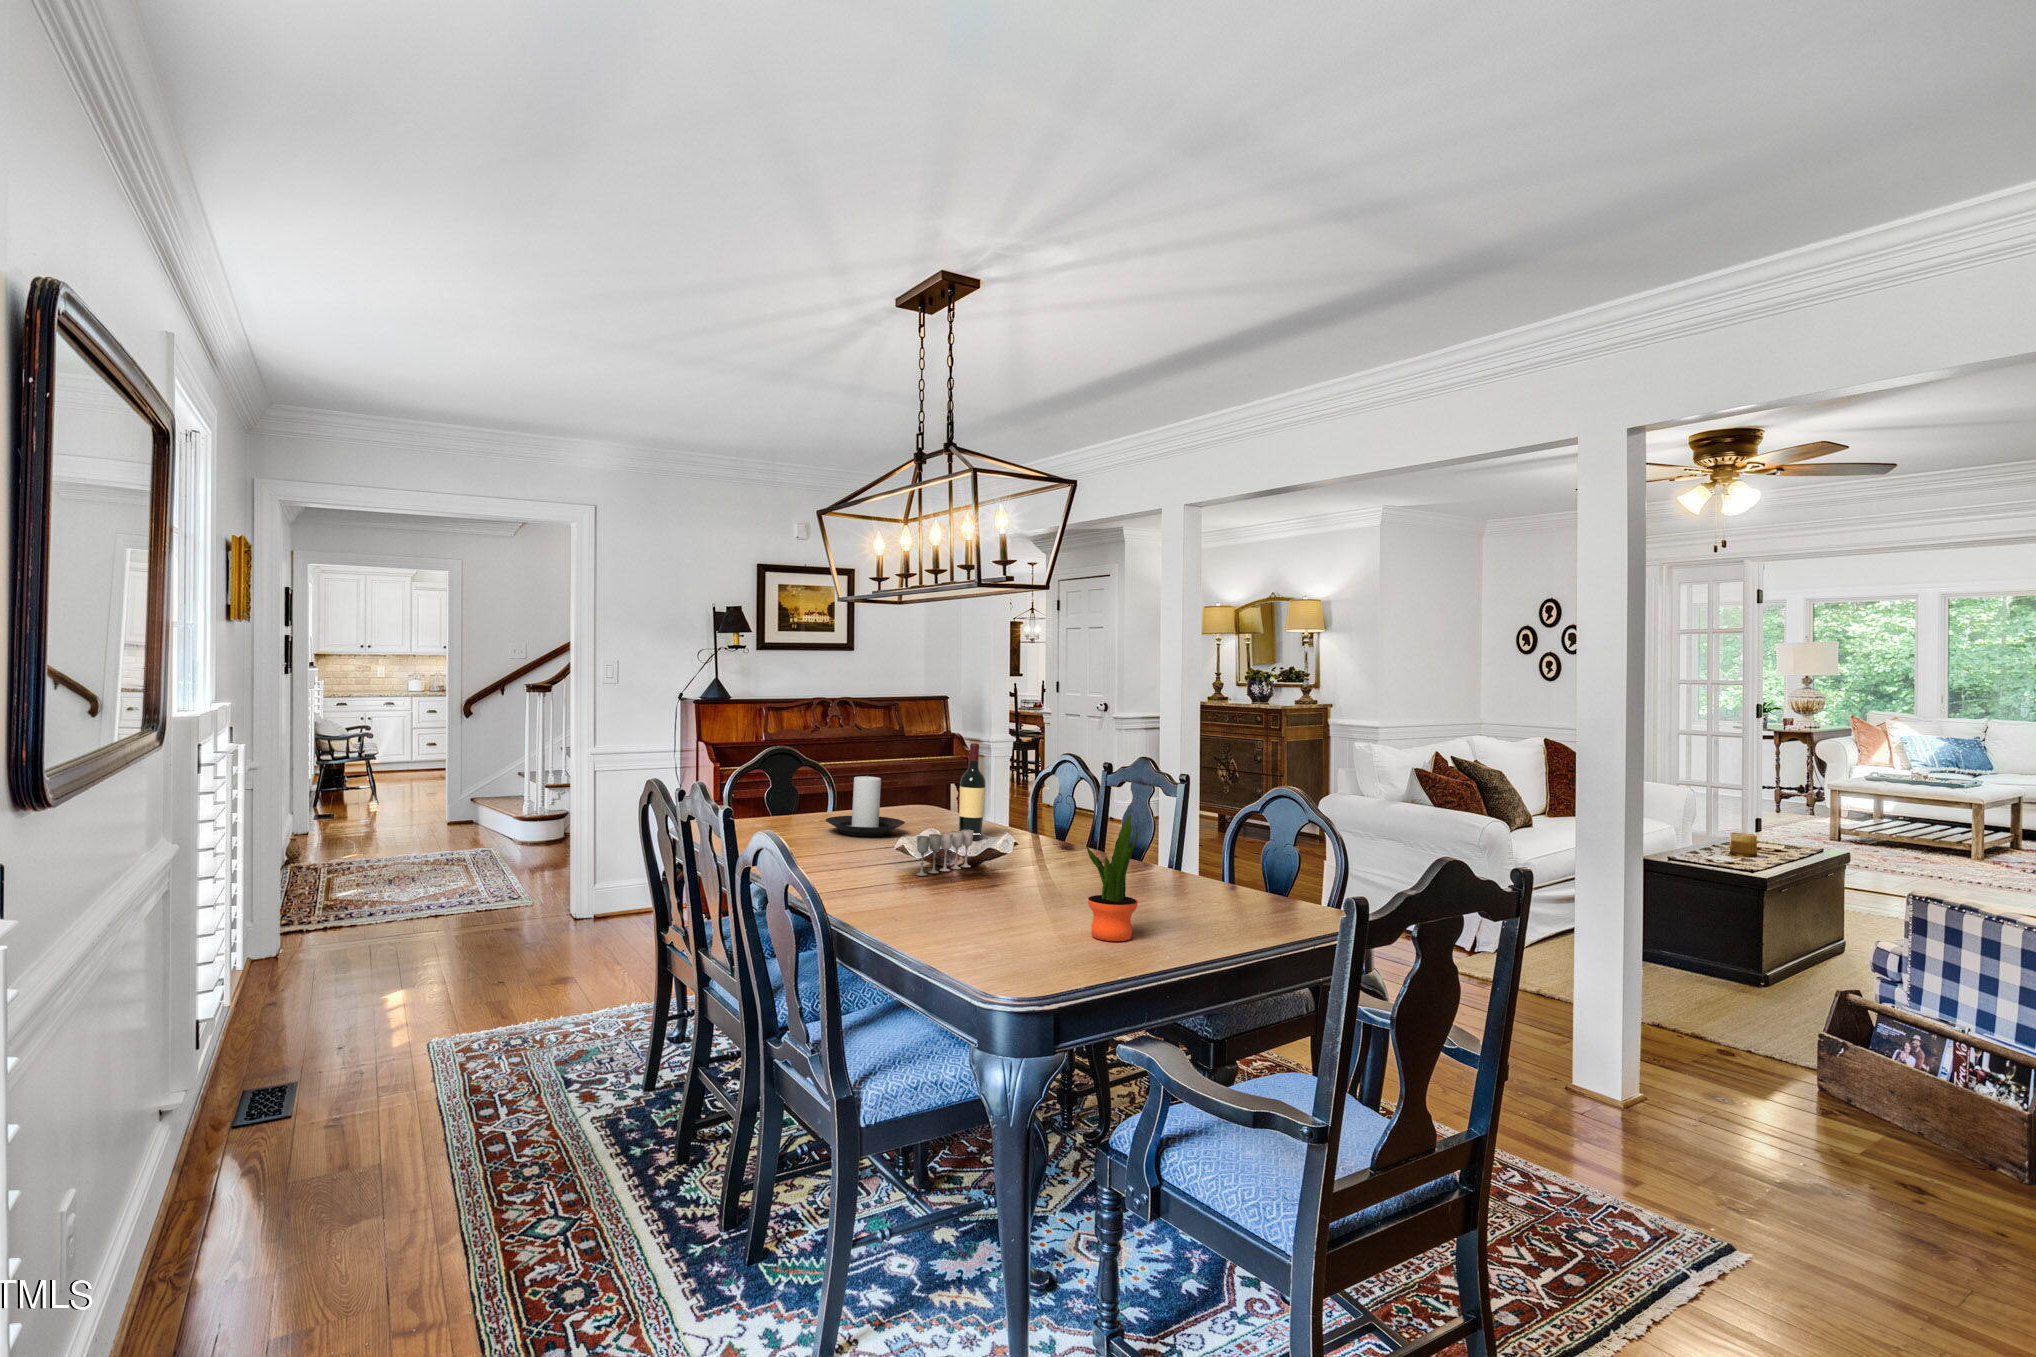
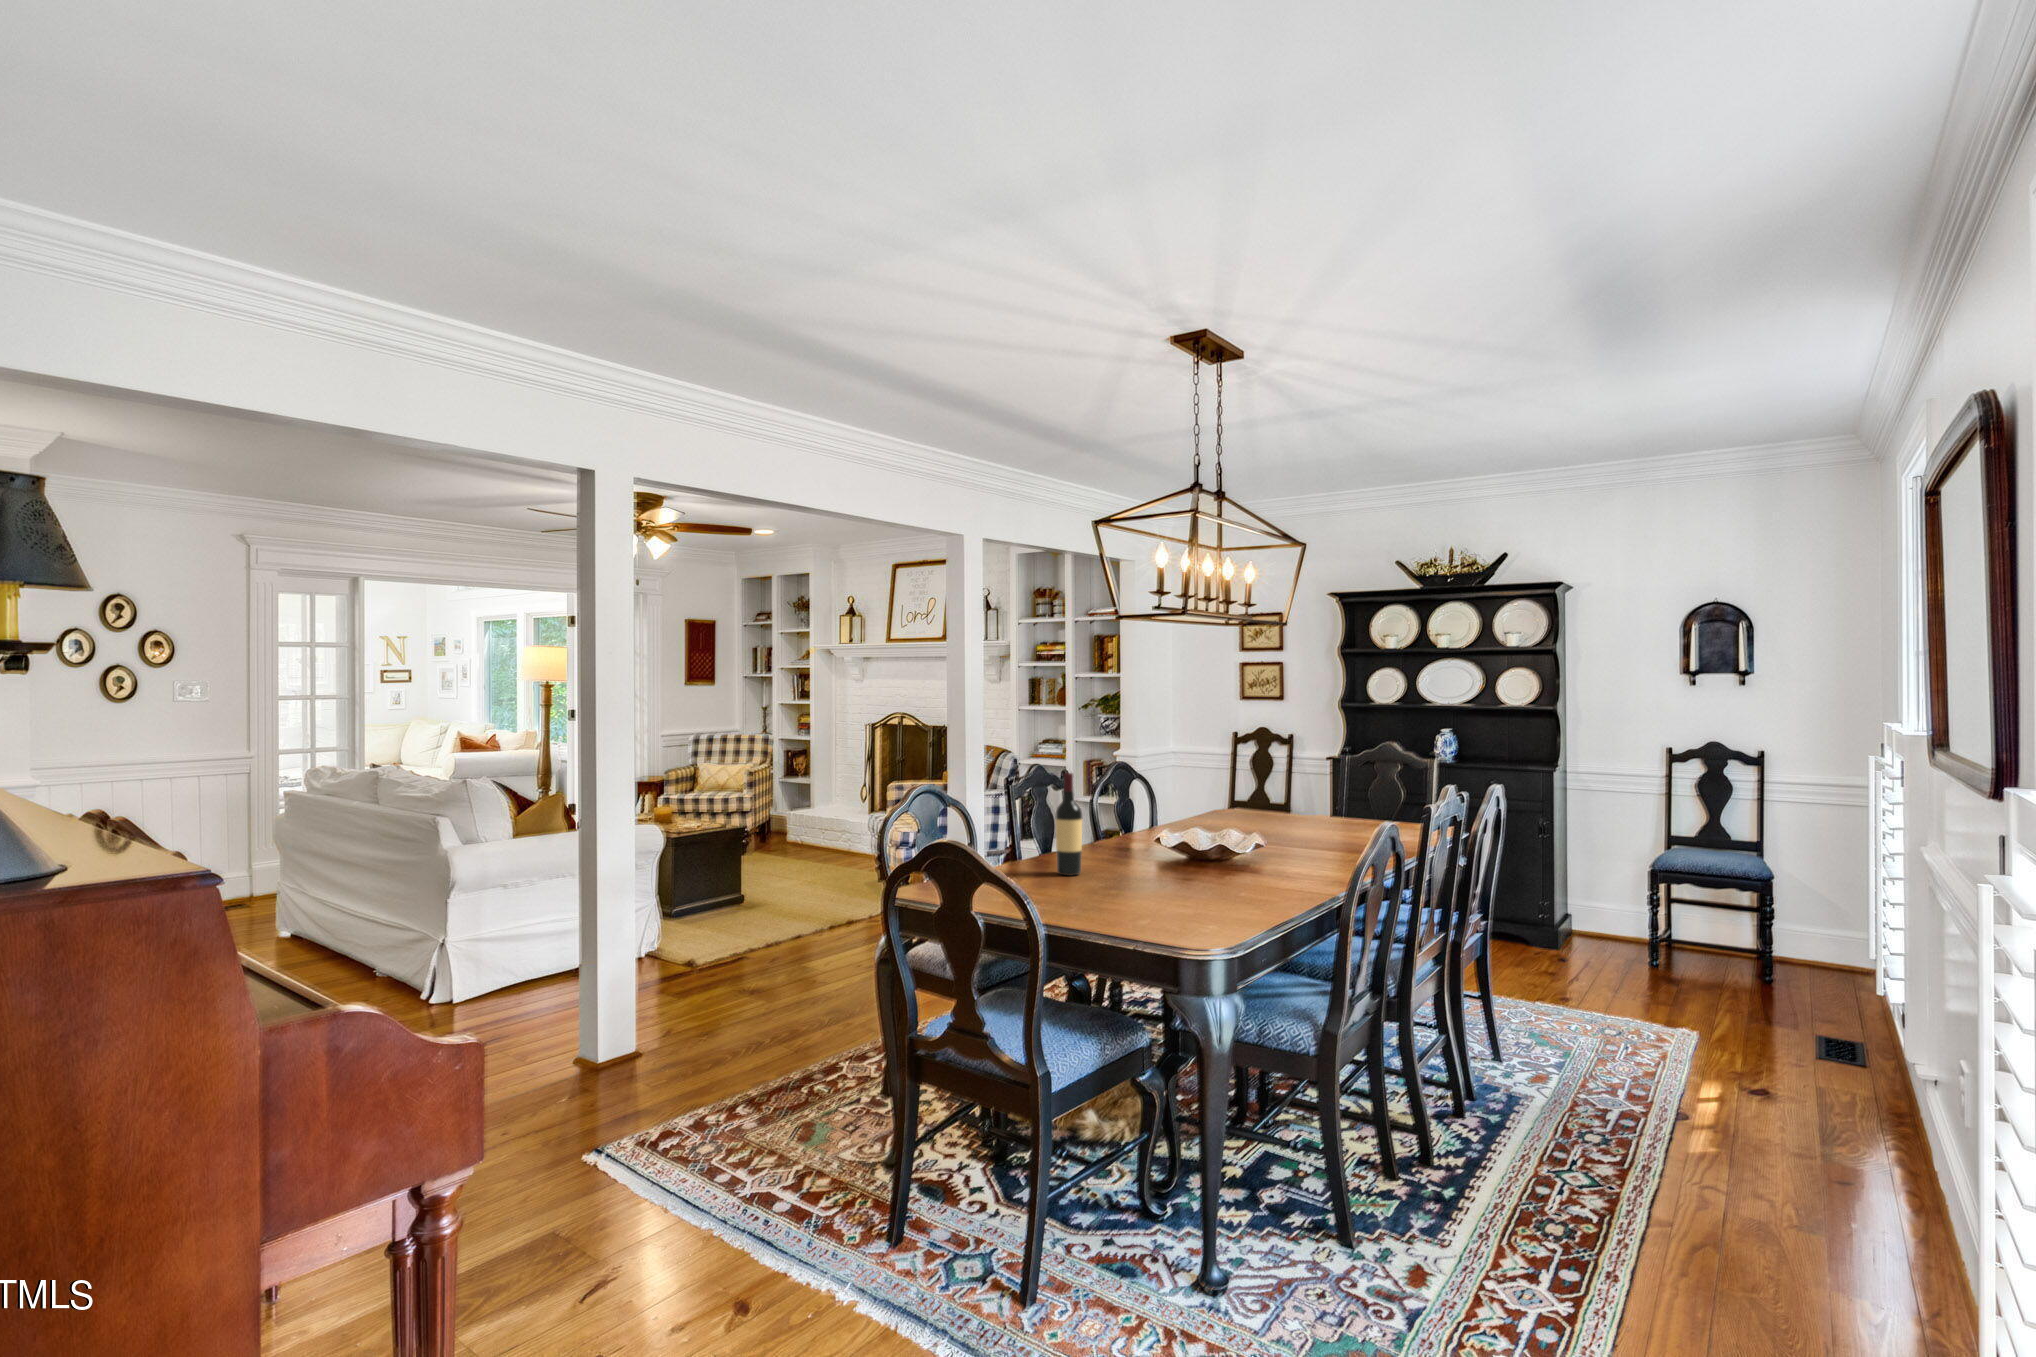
candle holder: present [826,776,905,836] -> none [1076,826,1170,902]
potted plant: present [1086,815,1139,941] -> none [1289,766,1329,835]
wine glass: present [916,830,974,876] -> none [1197,830,1269,866]

